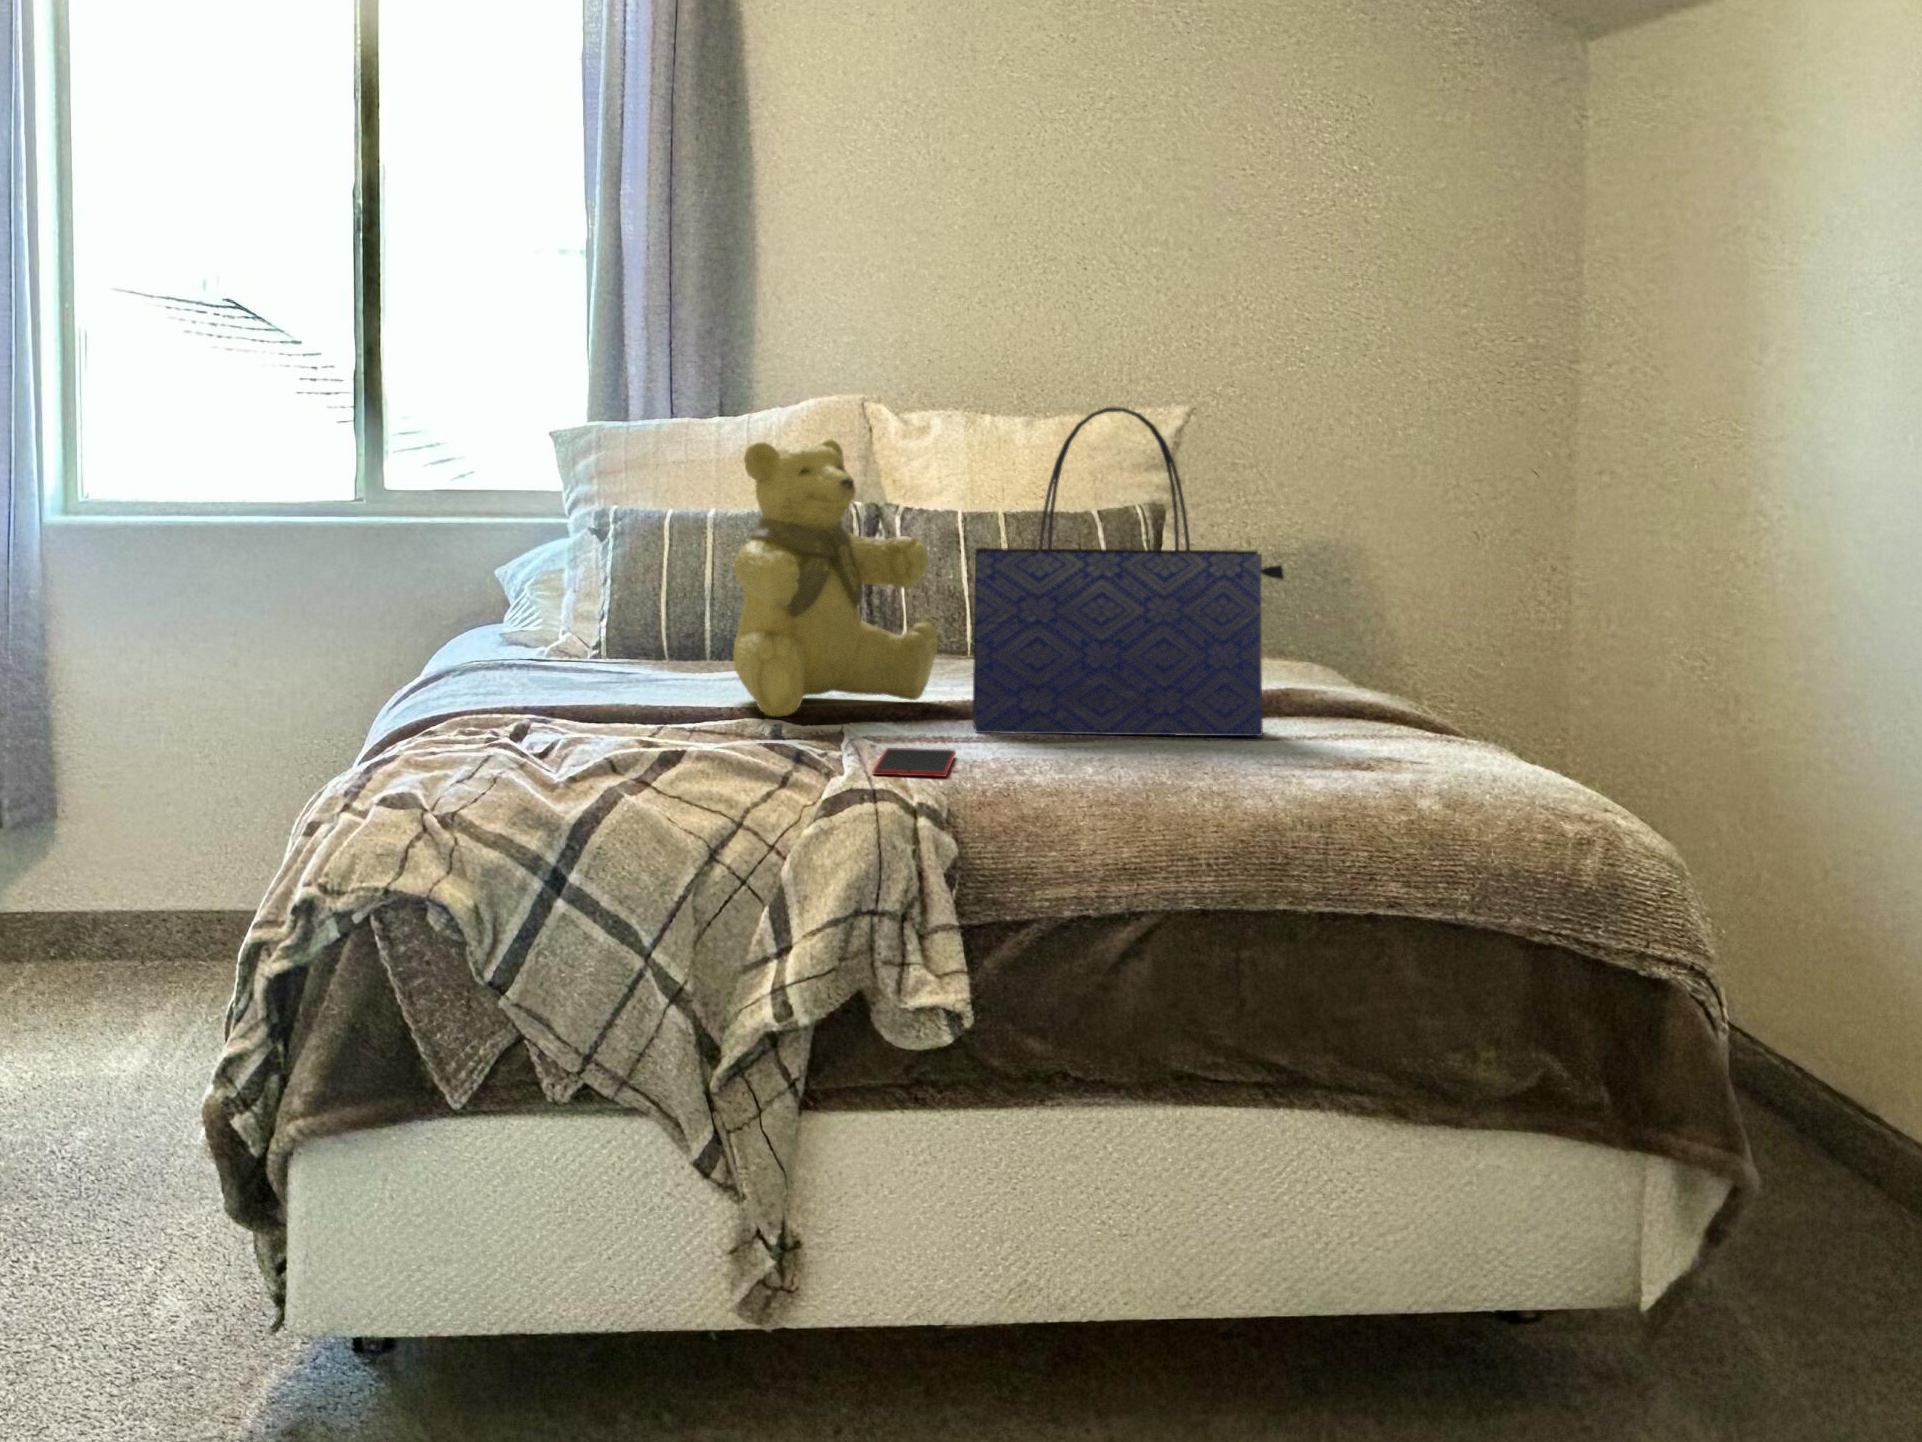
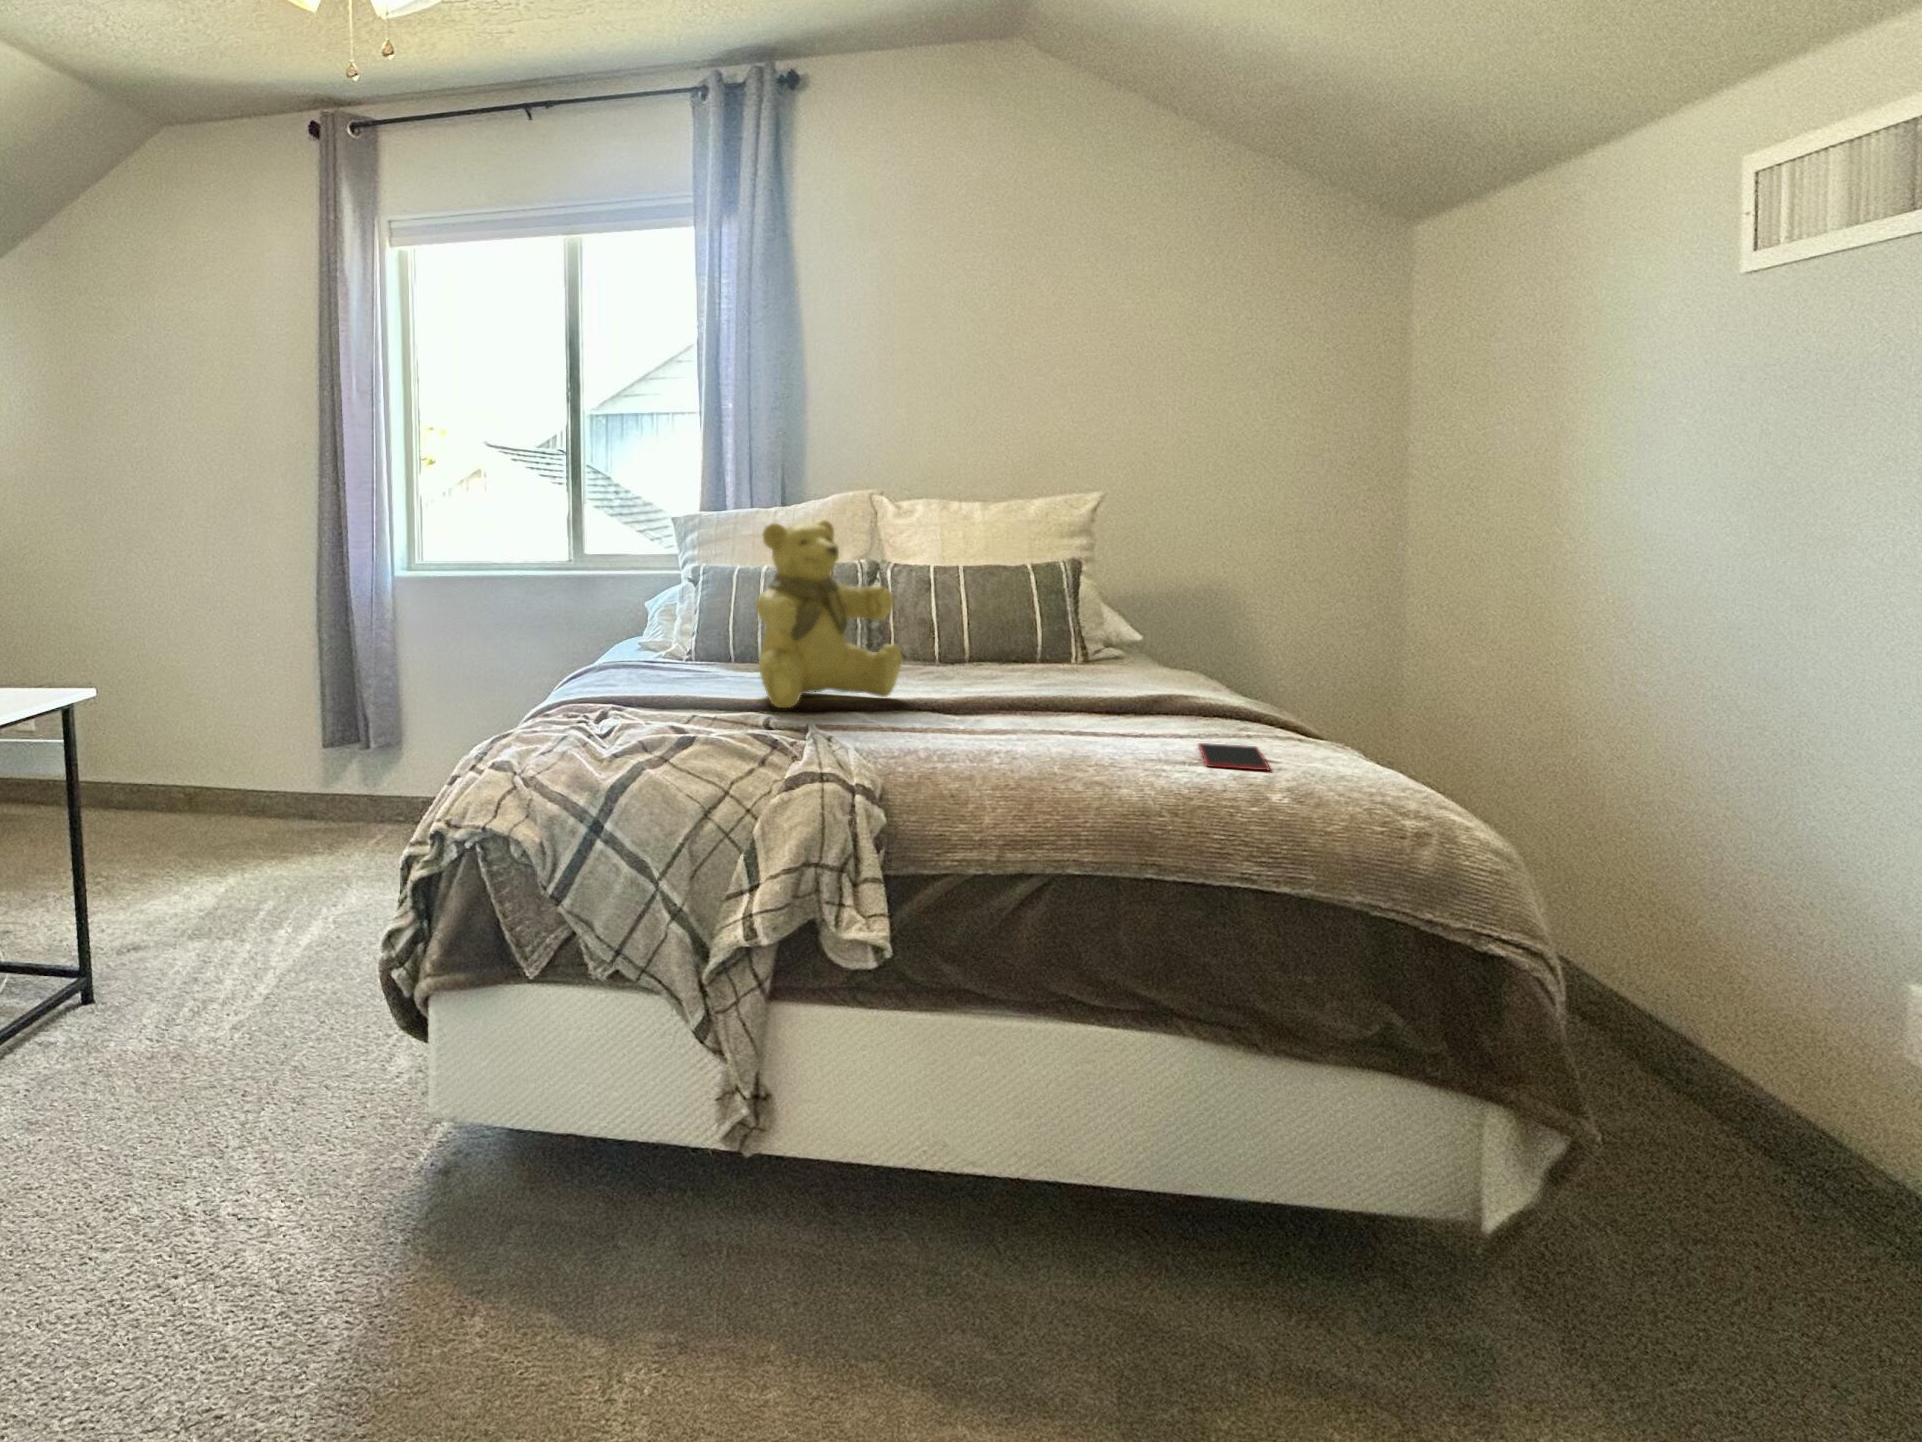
tote bag: present [972,407,1284,736] -> none [920,493,1161,734]
smartphone: present [873,748,956,777] -> present [1199,743,1270,770]

